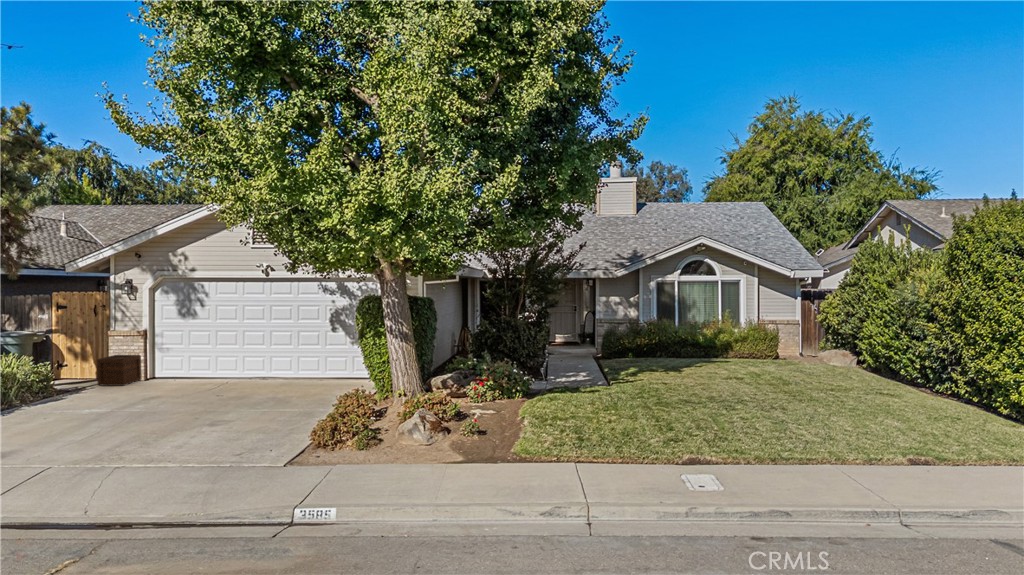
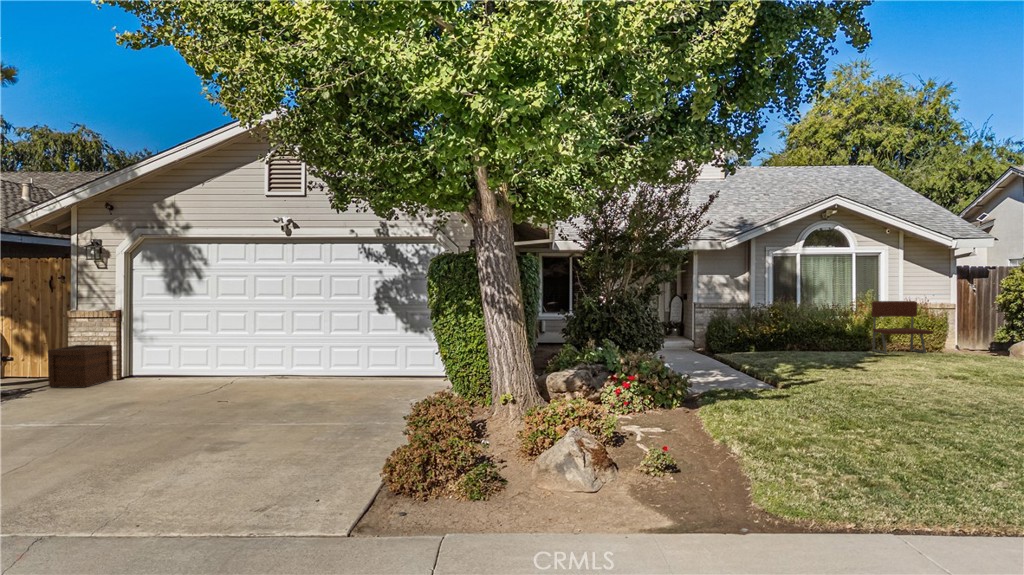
bench: none [727,319,770,361] -> present [871,301,933,354]

